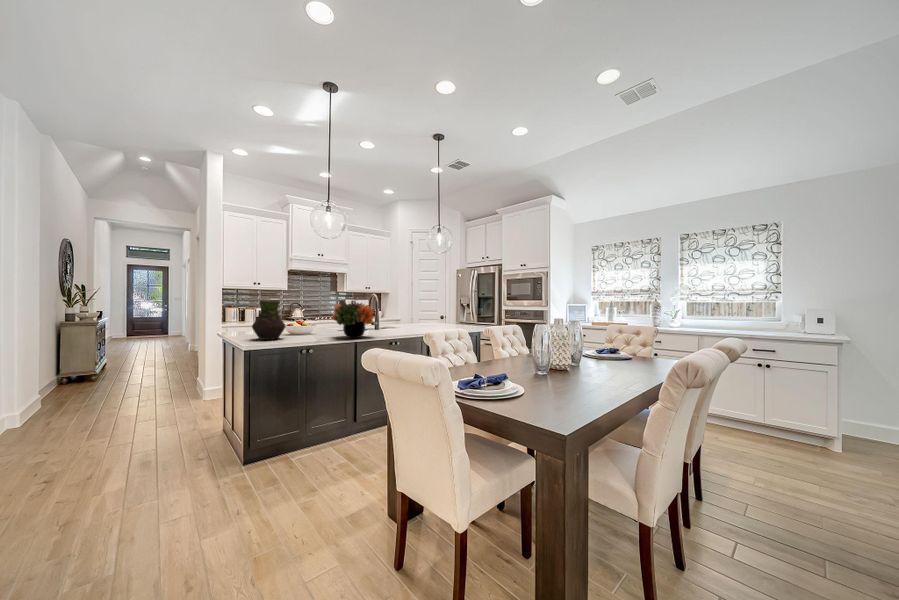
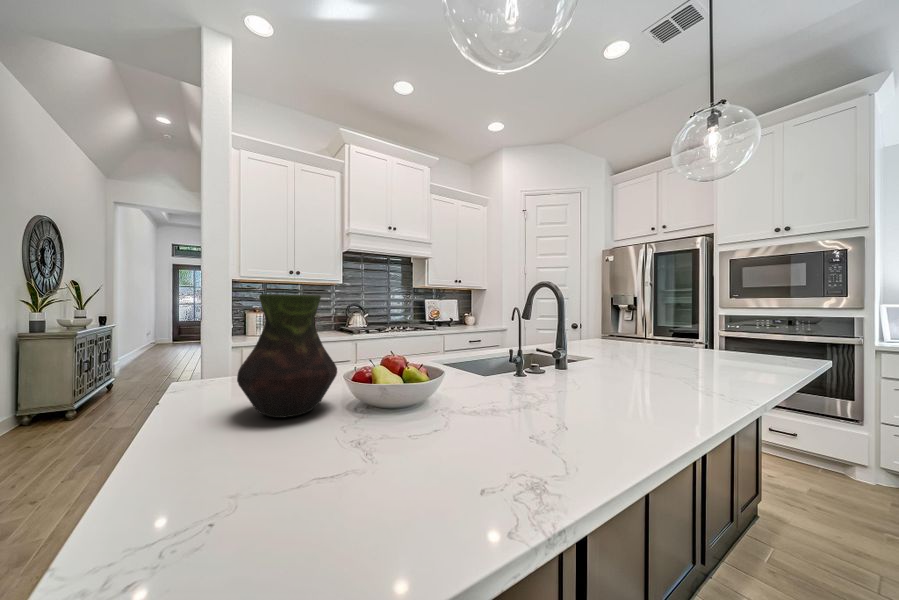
flower arrangement: present [332,300,374,338] -> none [466,292,596,409]

